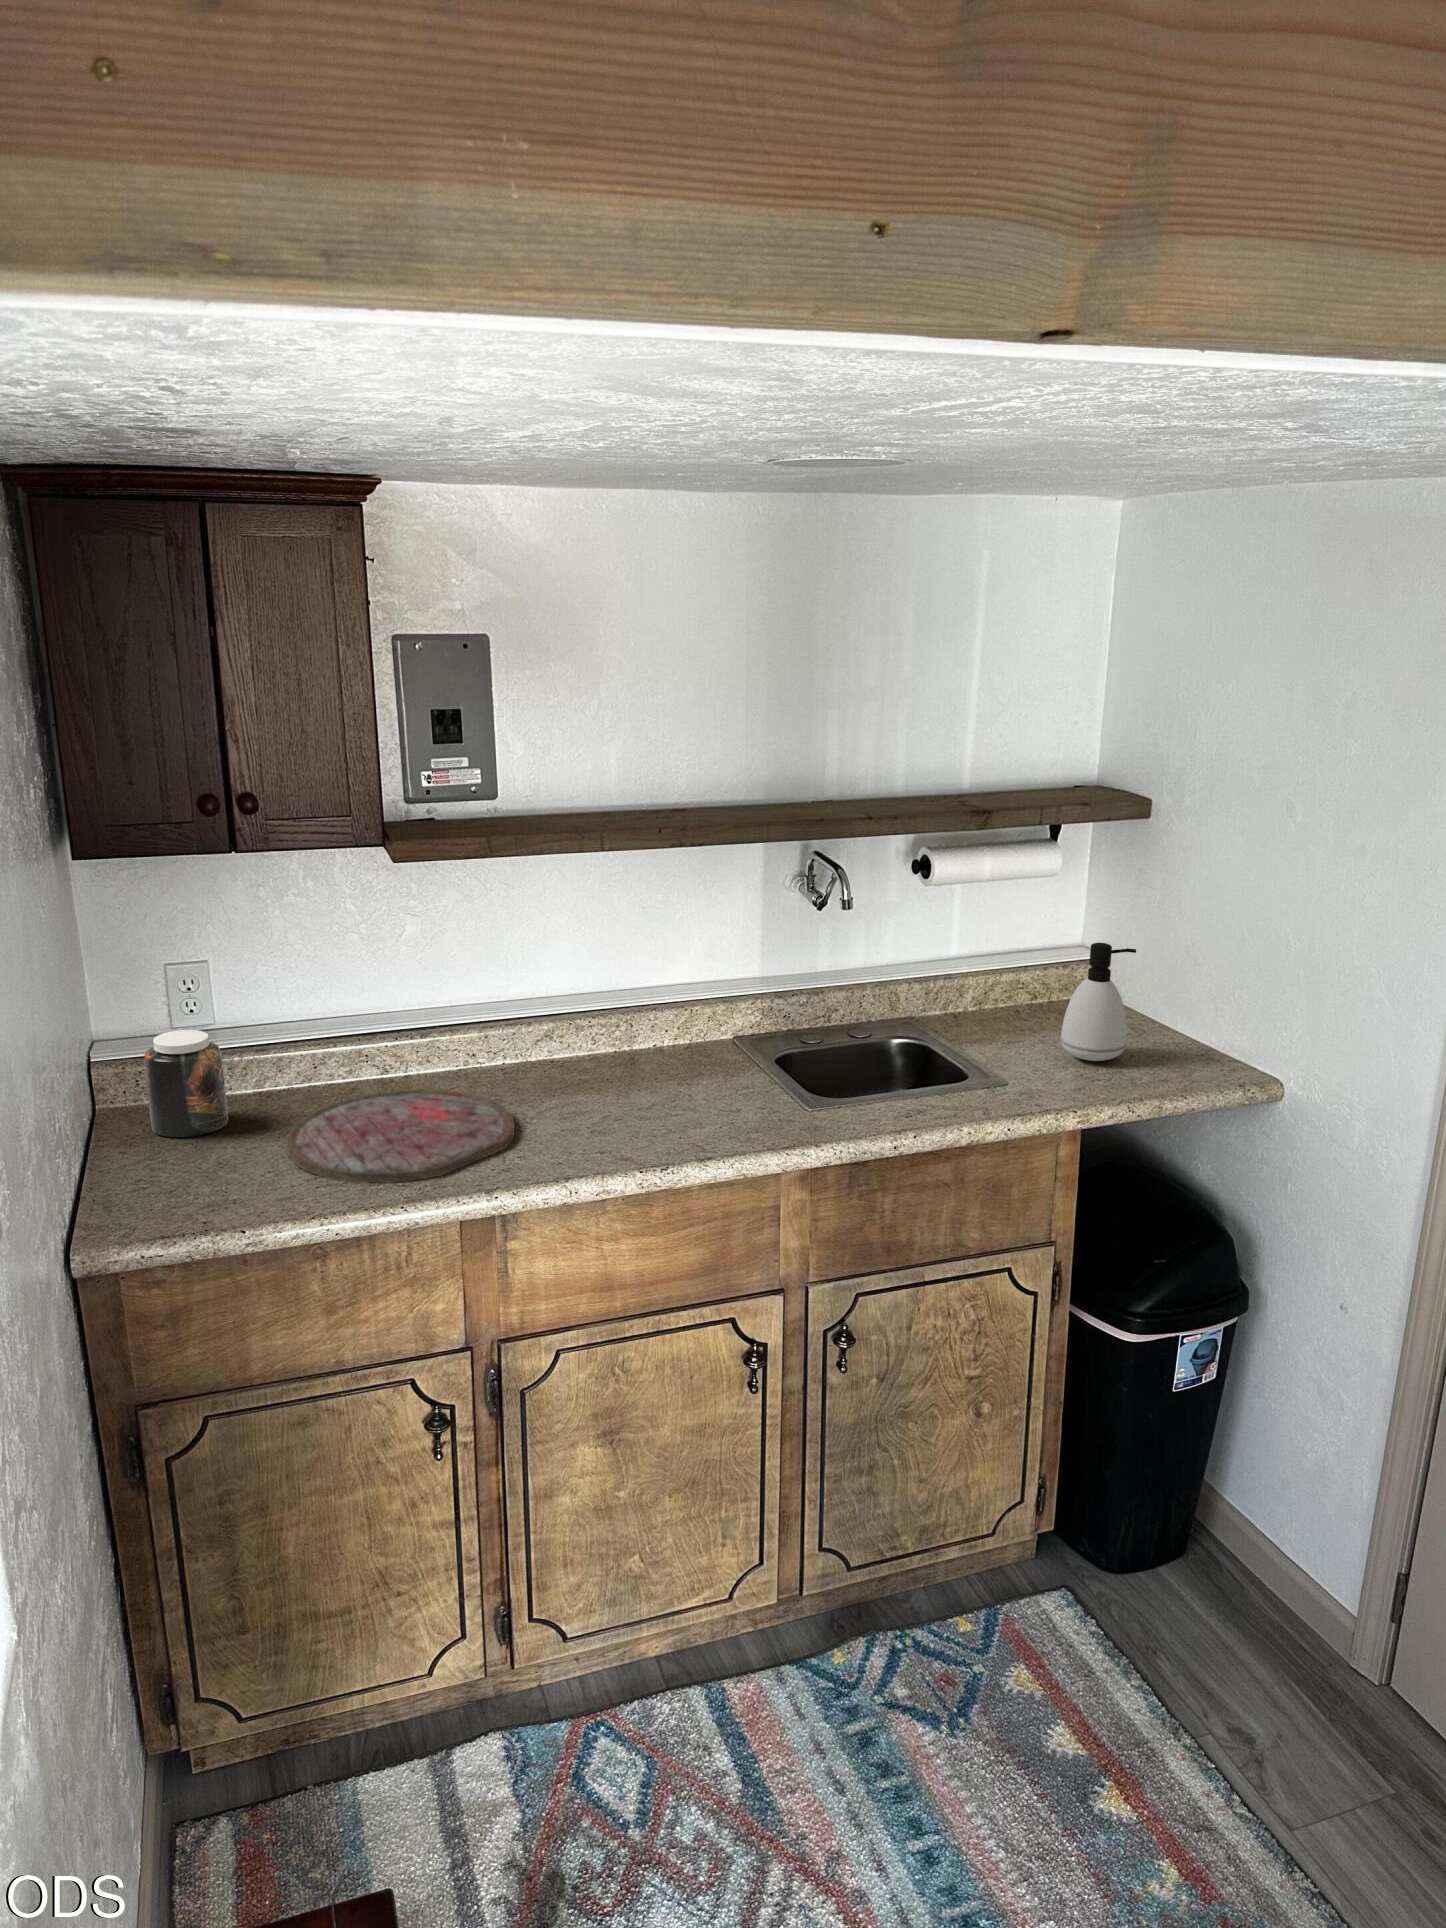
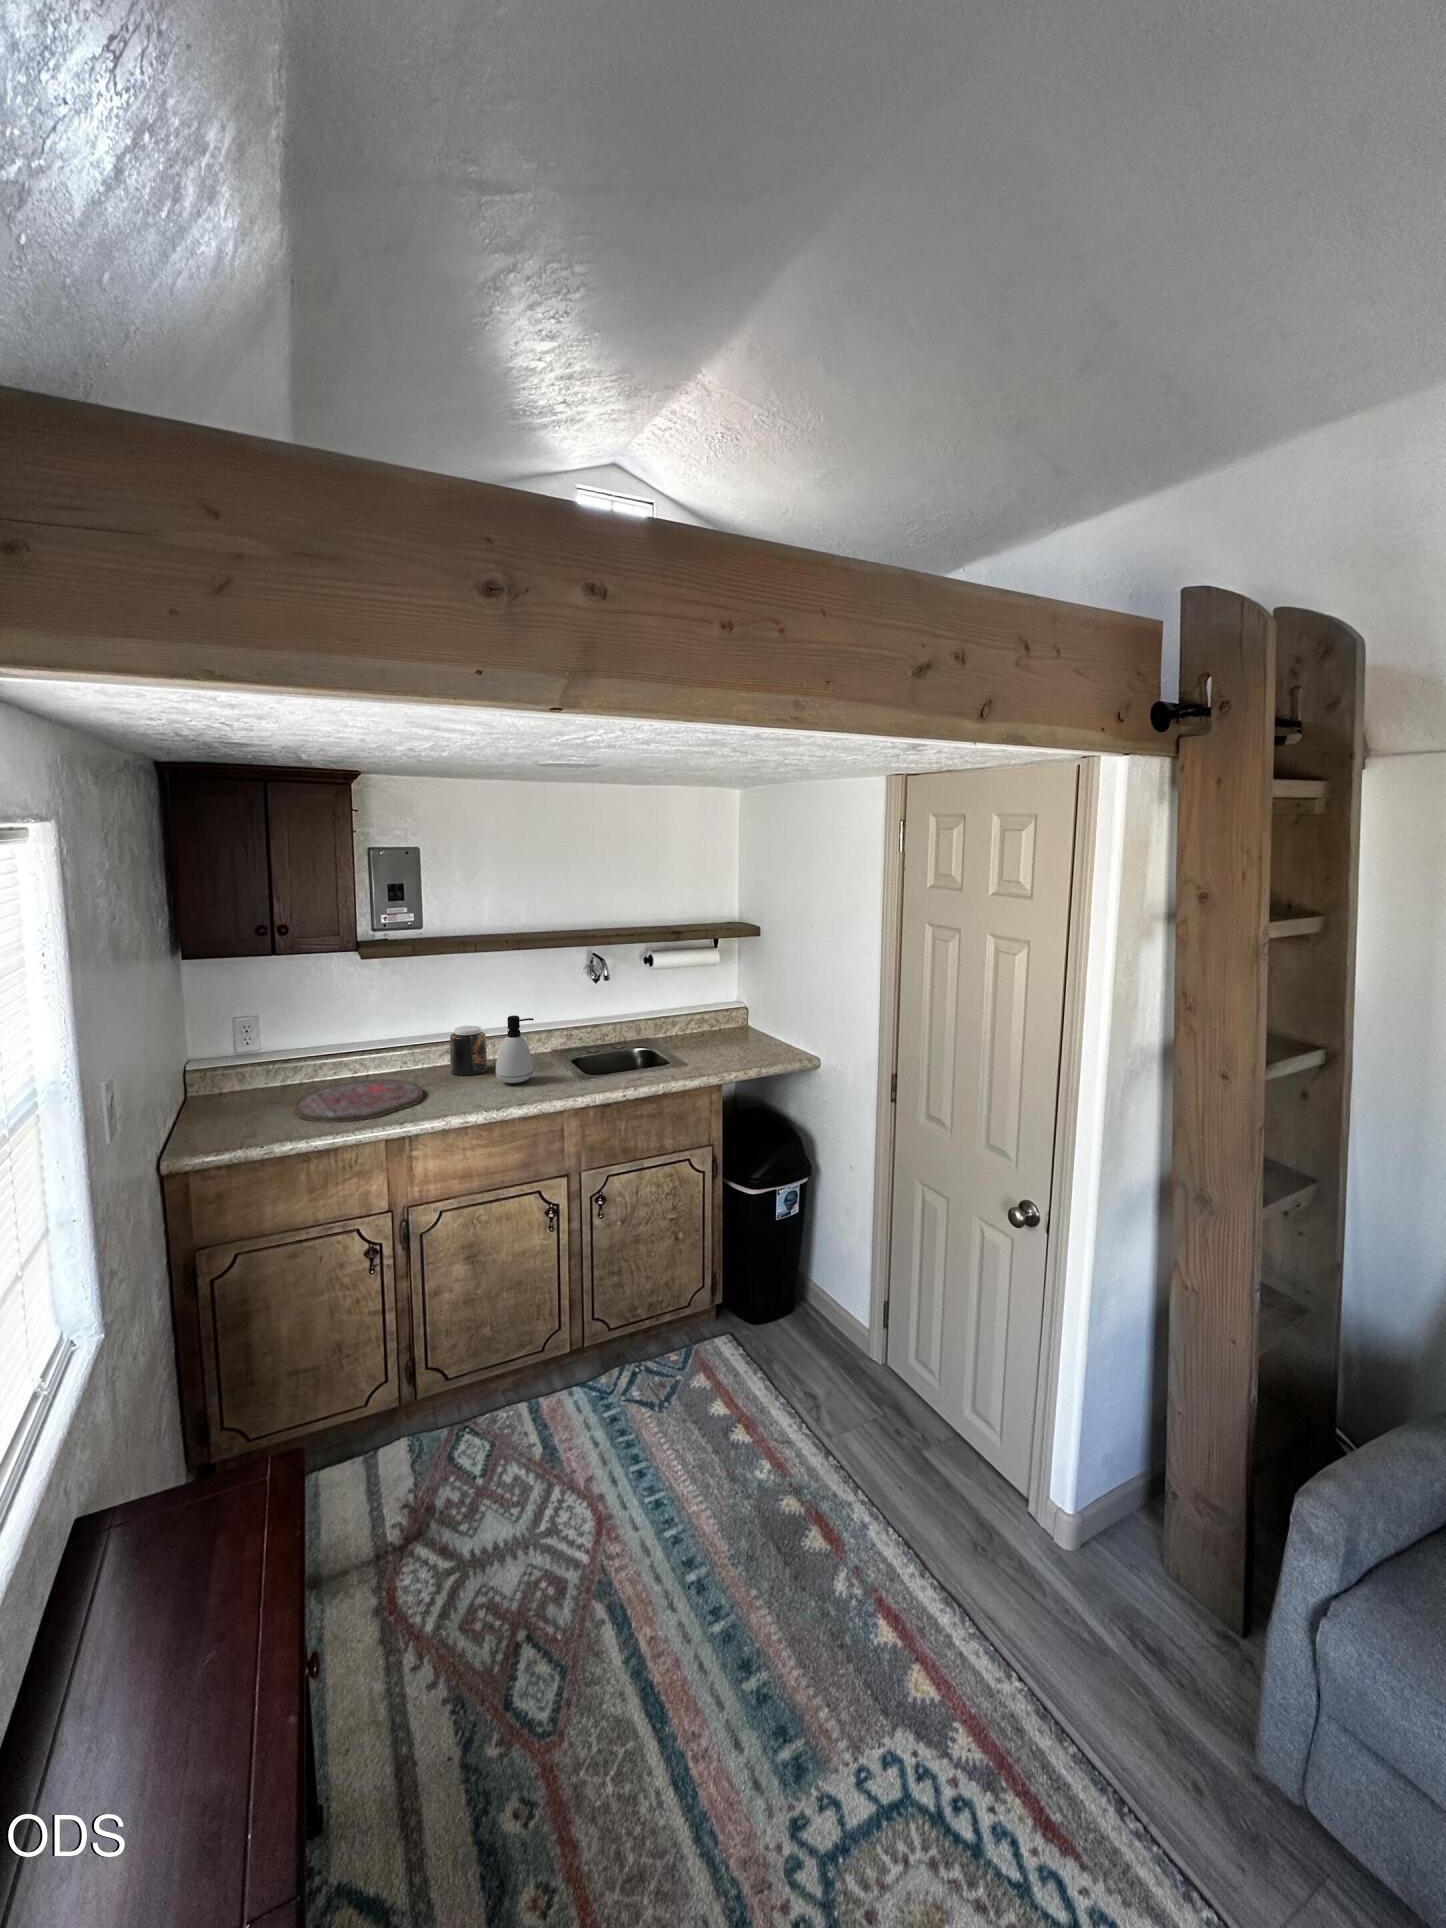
soap dispenser: present [1061,943,1136,1061] -> present [496,1015,534,1083]
jar: present [144,1030,228,1137] -> present [450,1026,487,1075]

